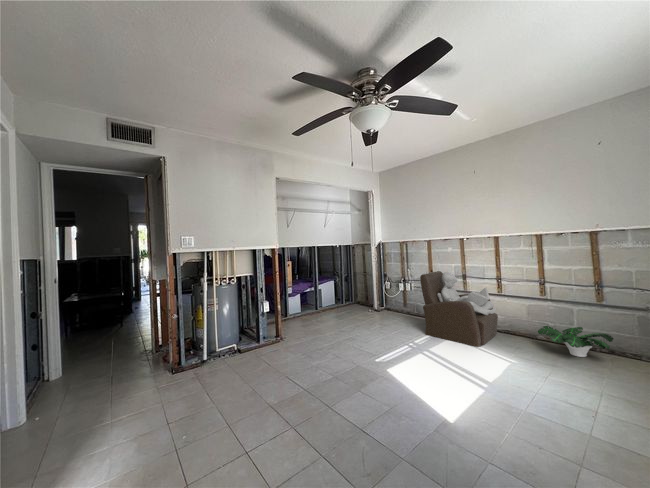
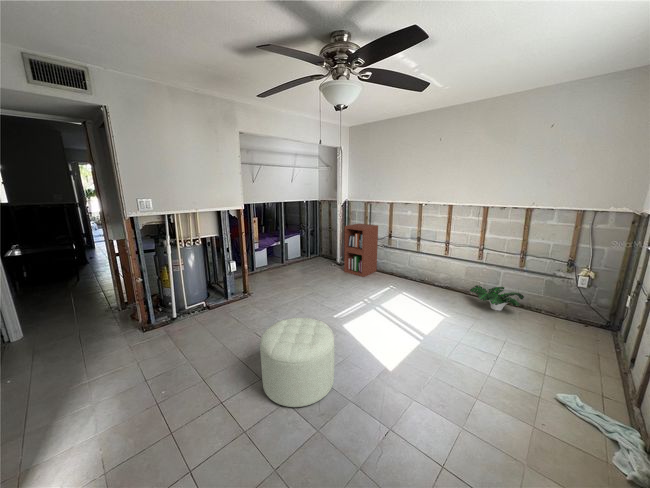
bookshelf: none [380,265,419,322] -> present [344,224,378,277]
armchair: present [420,271,498,347] -> none [379,233,441,302]
ottoman: none [293,353,380,463] -> present [260,318,334,407]

